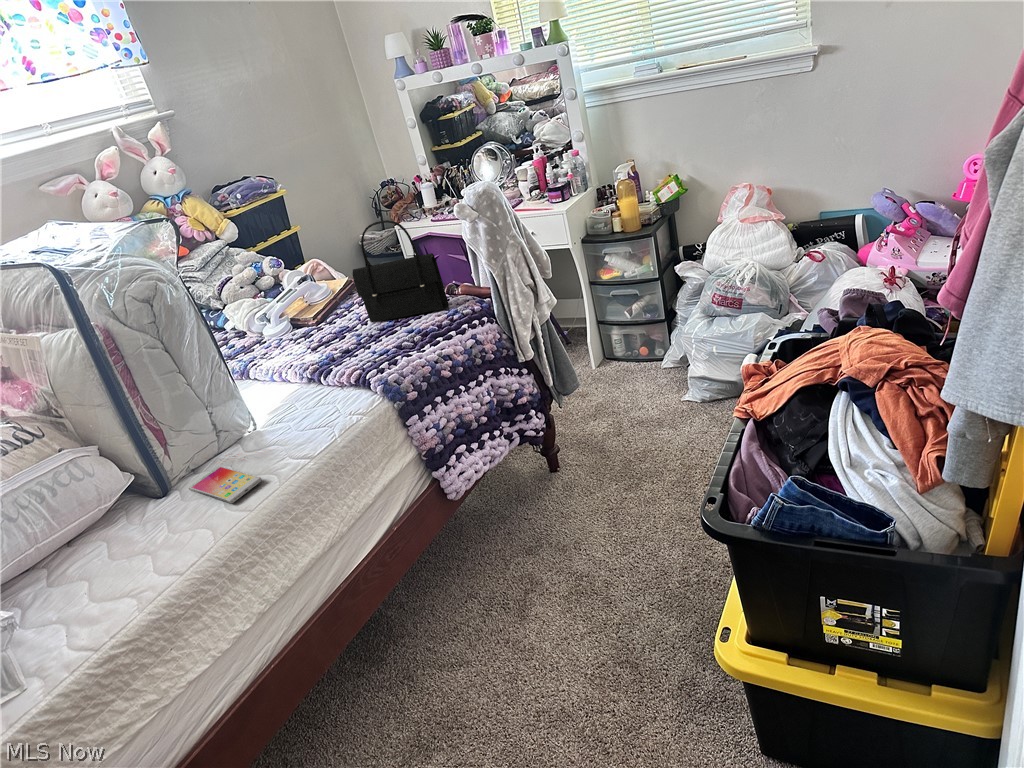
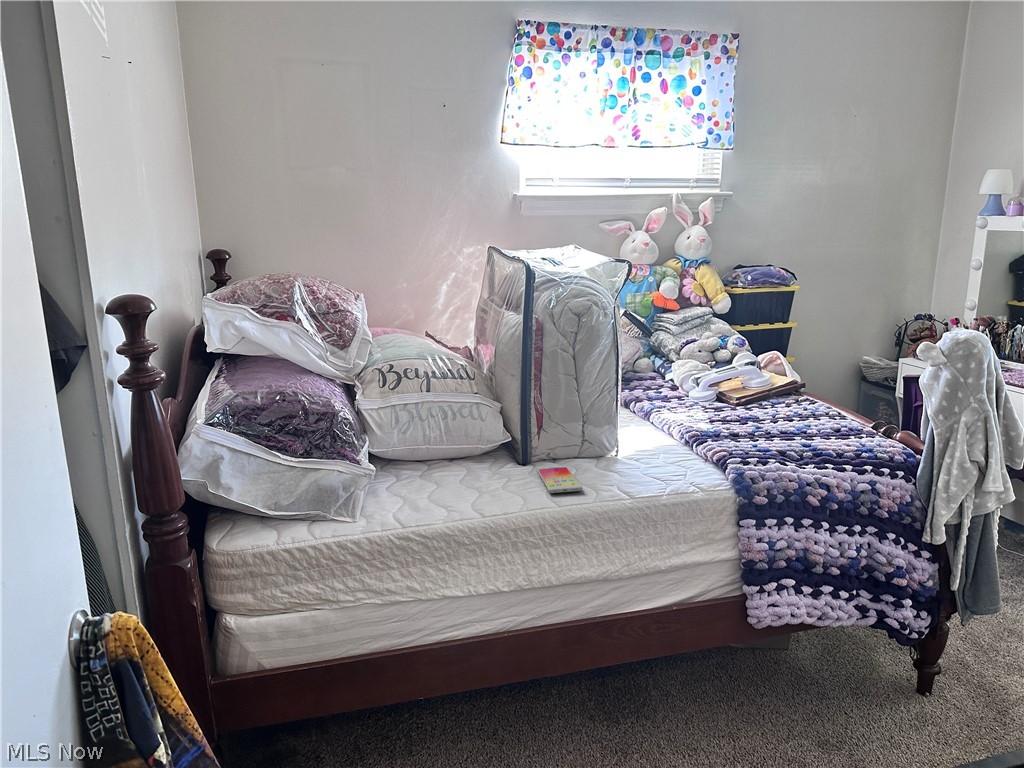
handbag: present [353,220,449,323] -> none [780,328,876,444]

